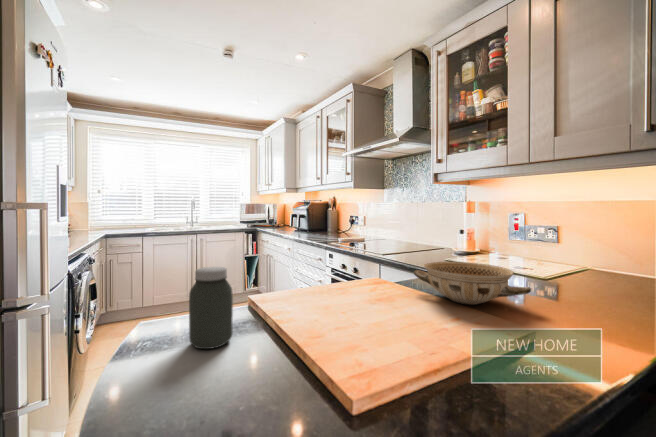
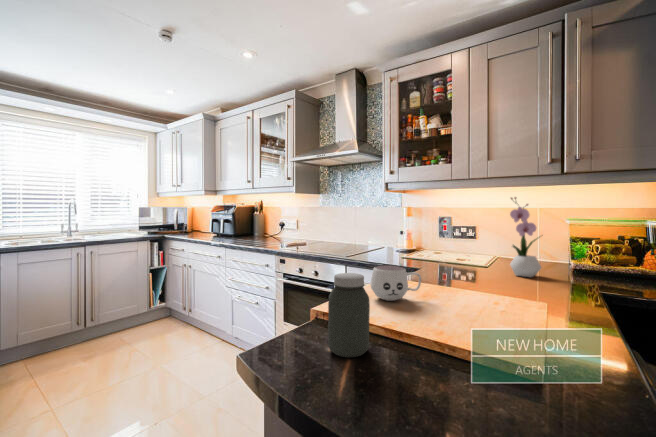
flower arrangement: none [555,185,616,298] -> present [510,197,541,277]
ceramic bowl: present [414,262,531,305] -> none [425,257,518,290]
mug: none [322,265,378,304] -> present [370,265,421,301]

